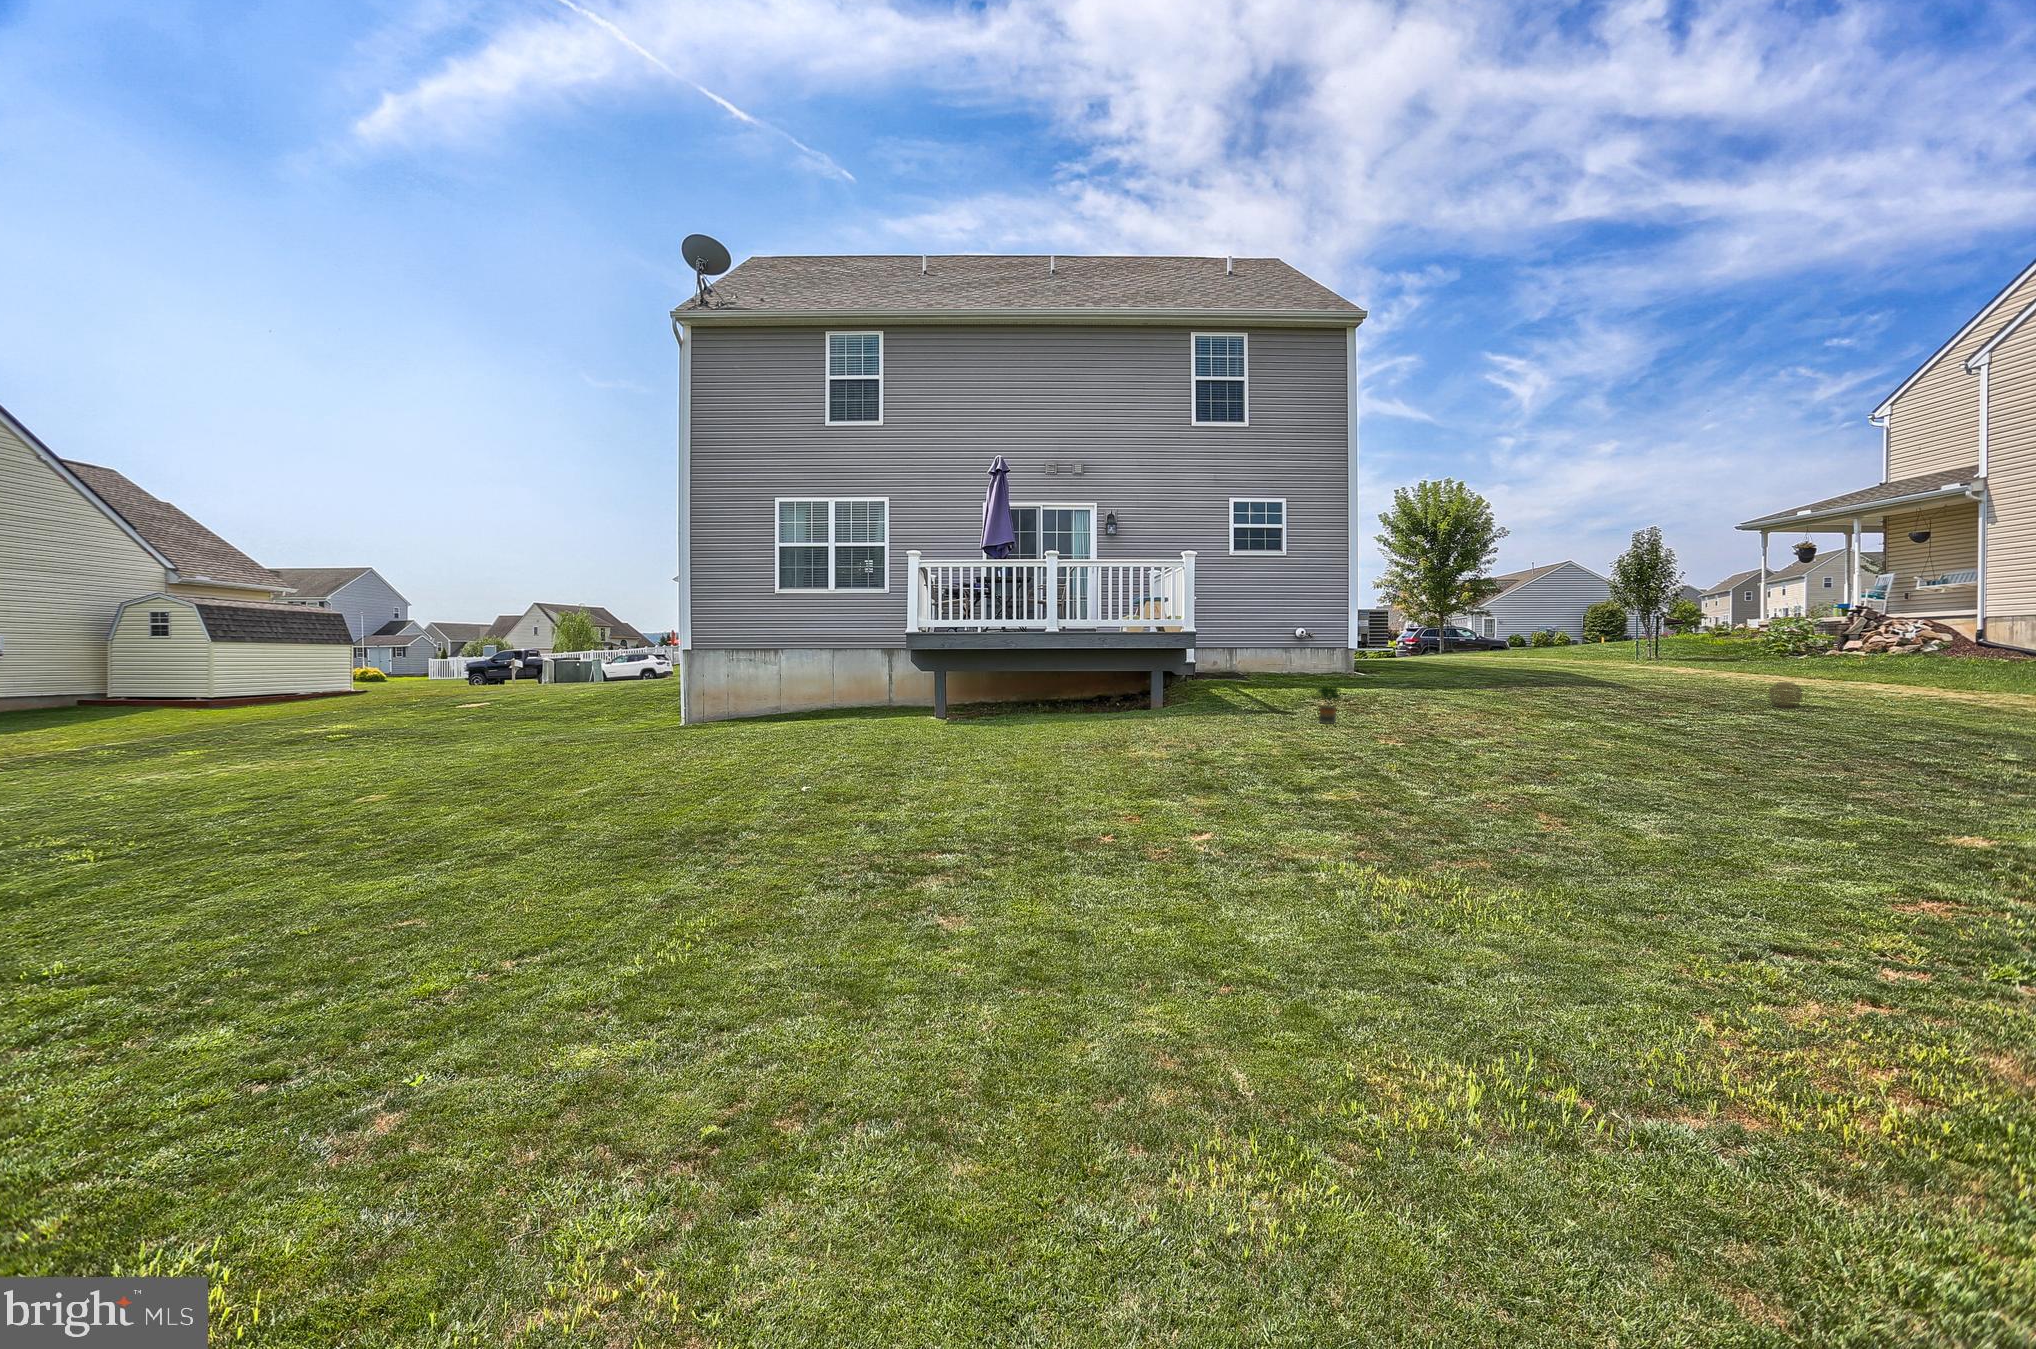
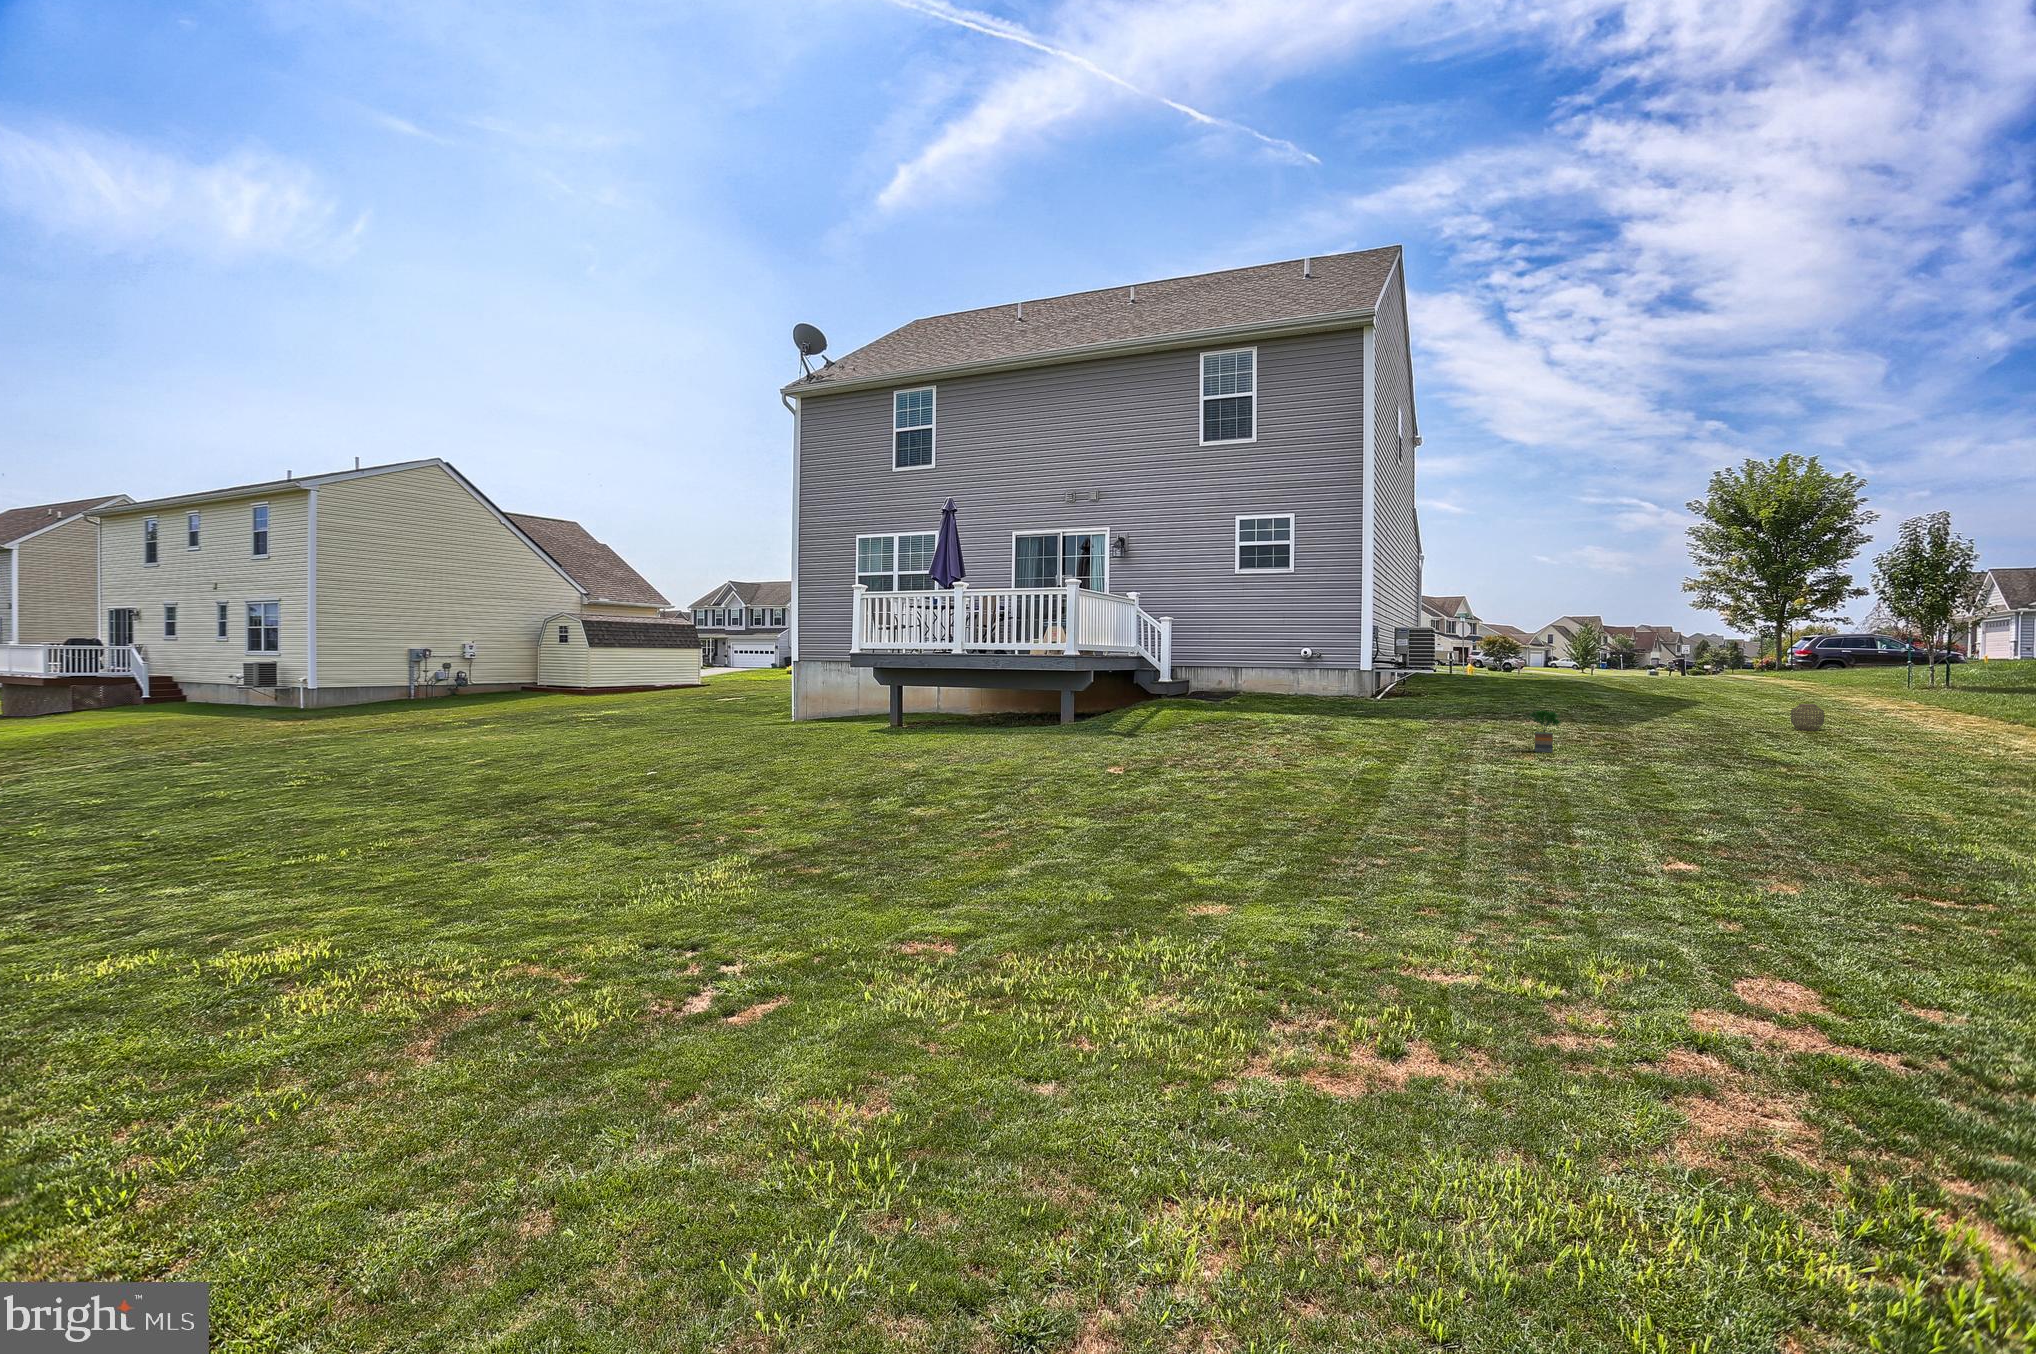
potted tree: present [1318,686,1340,724] -> present [1530,711,1561,752]

